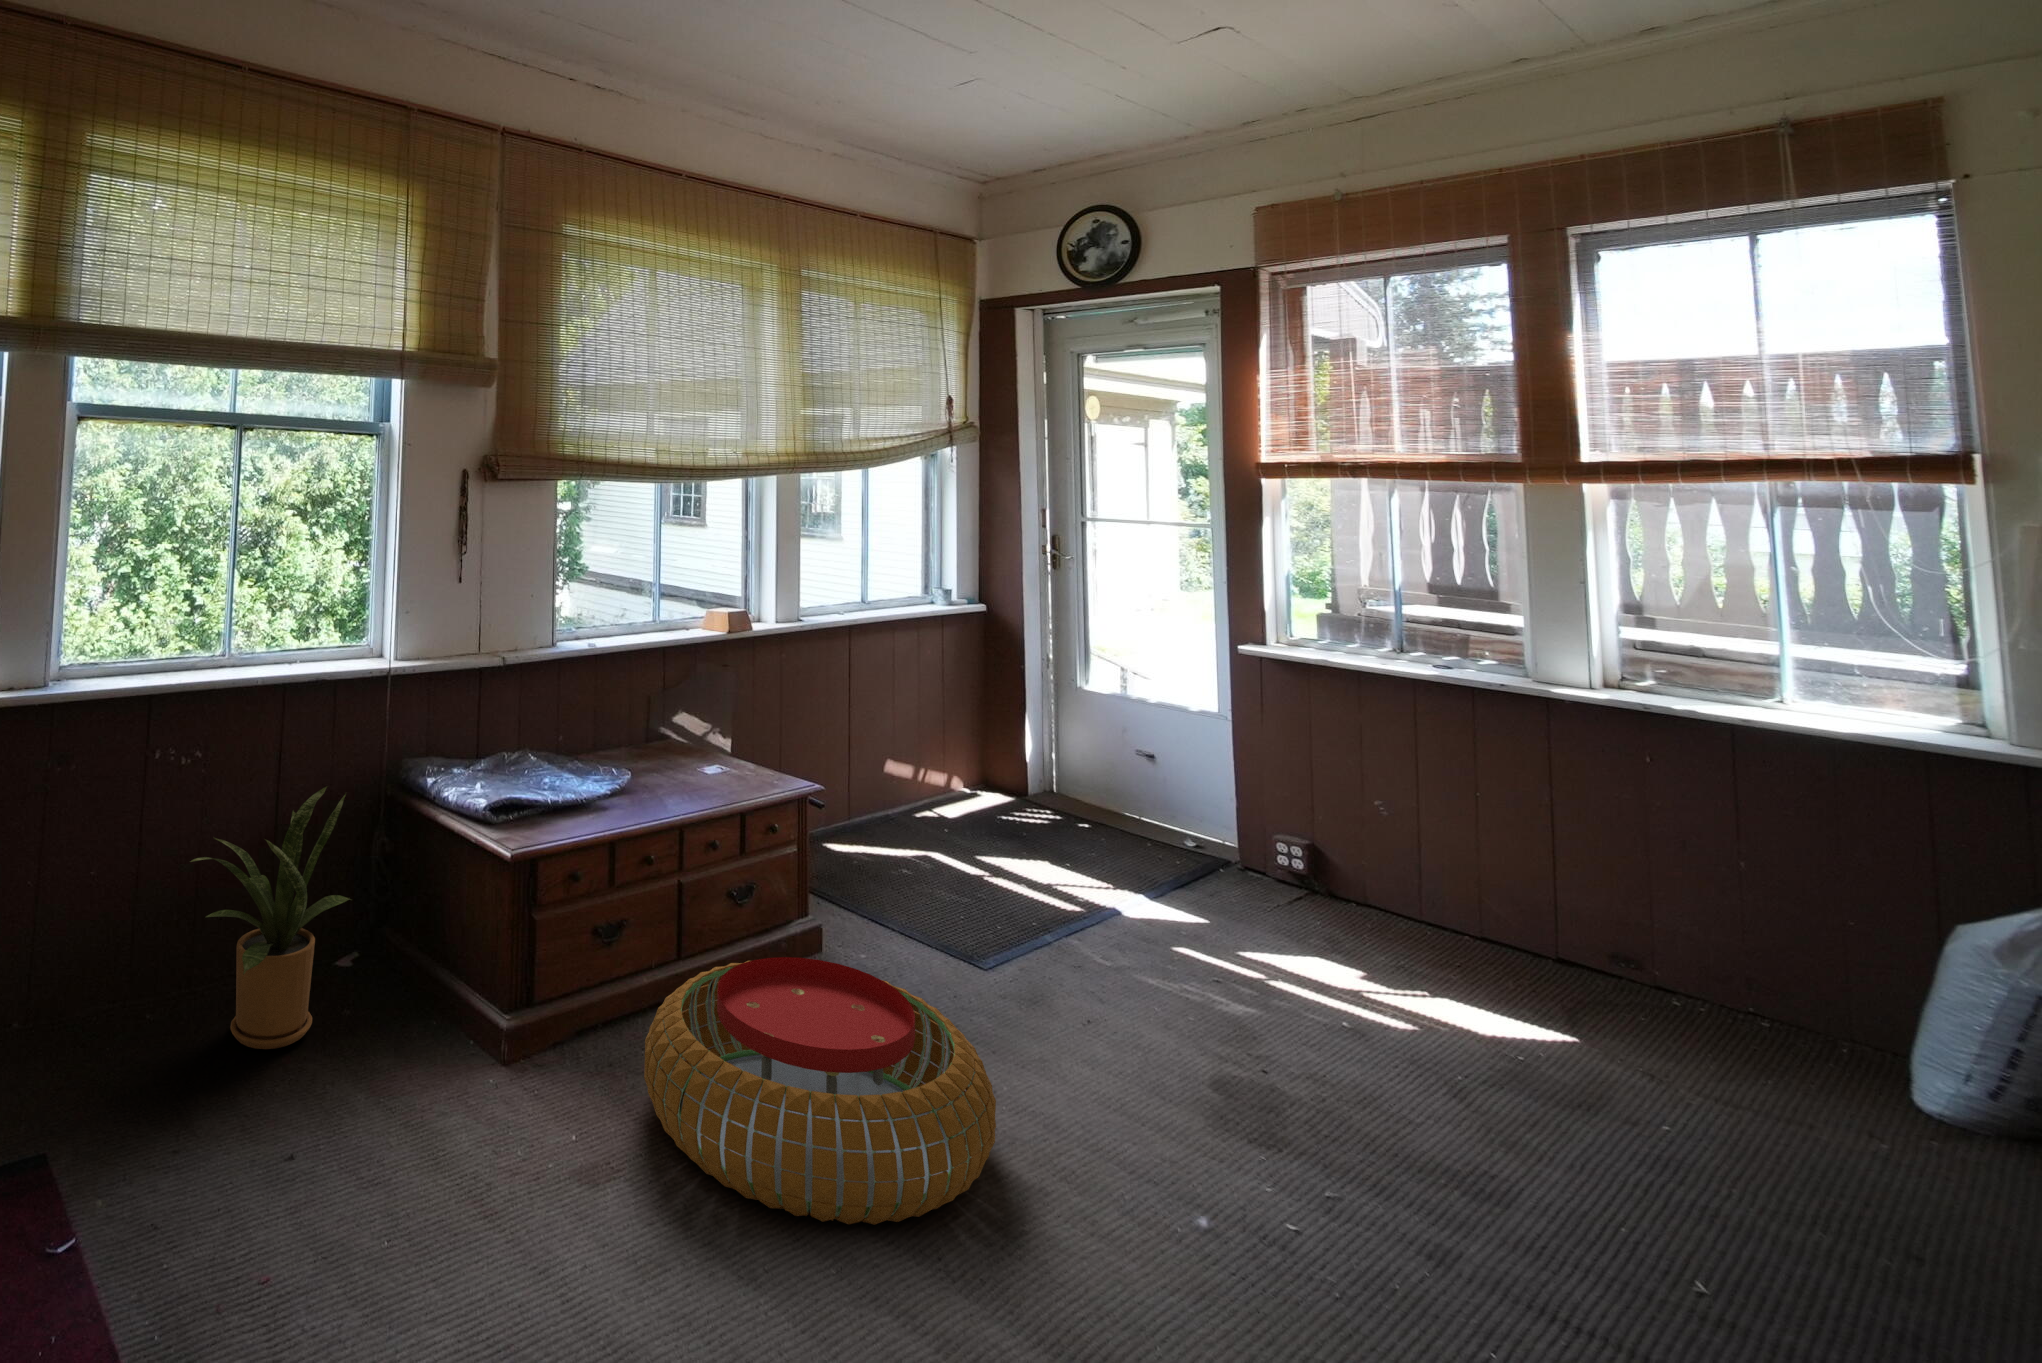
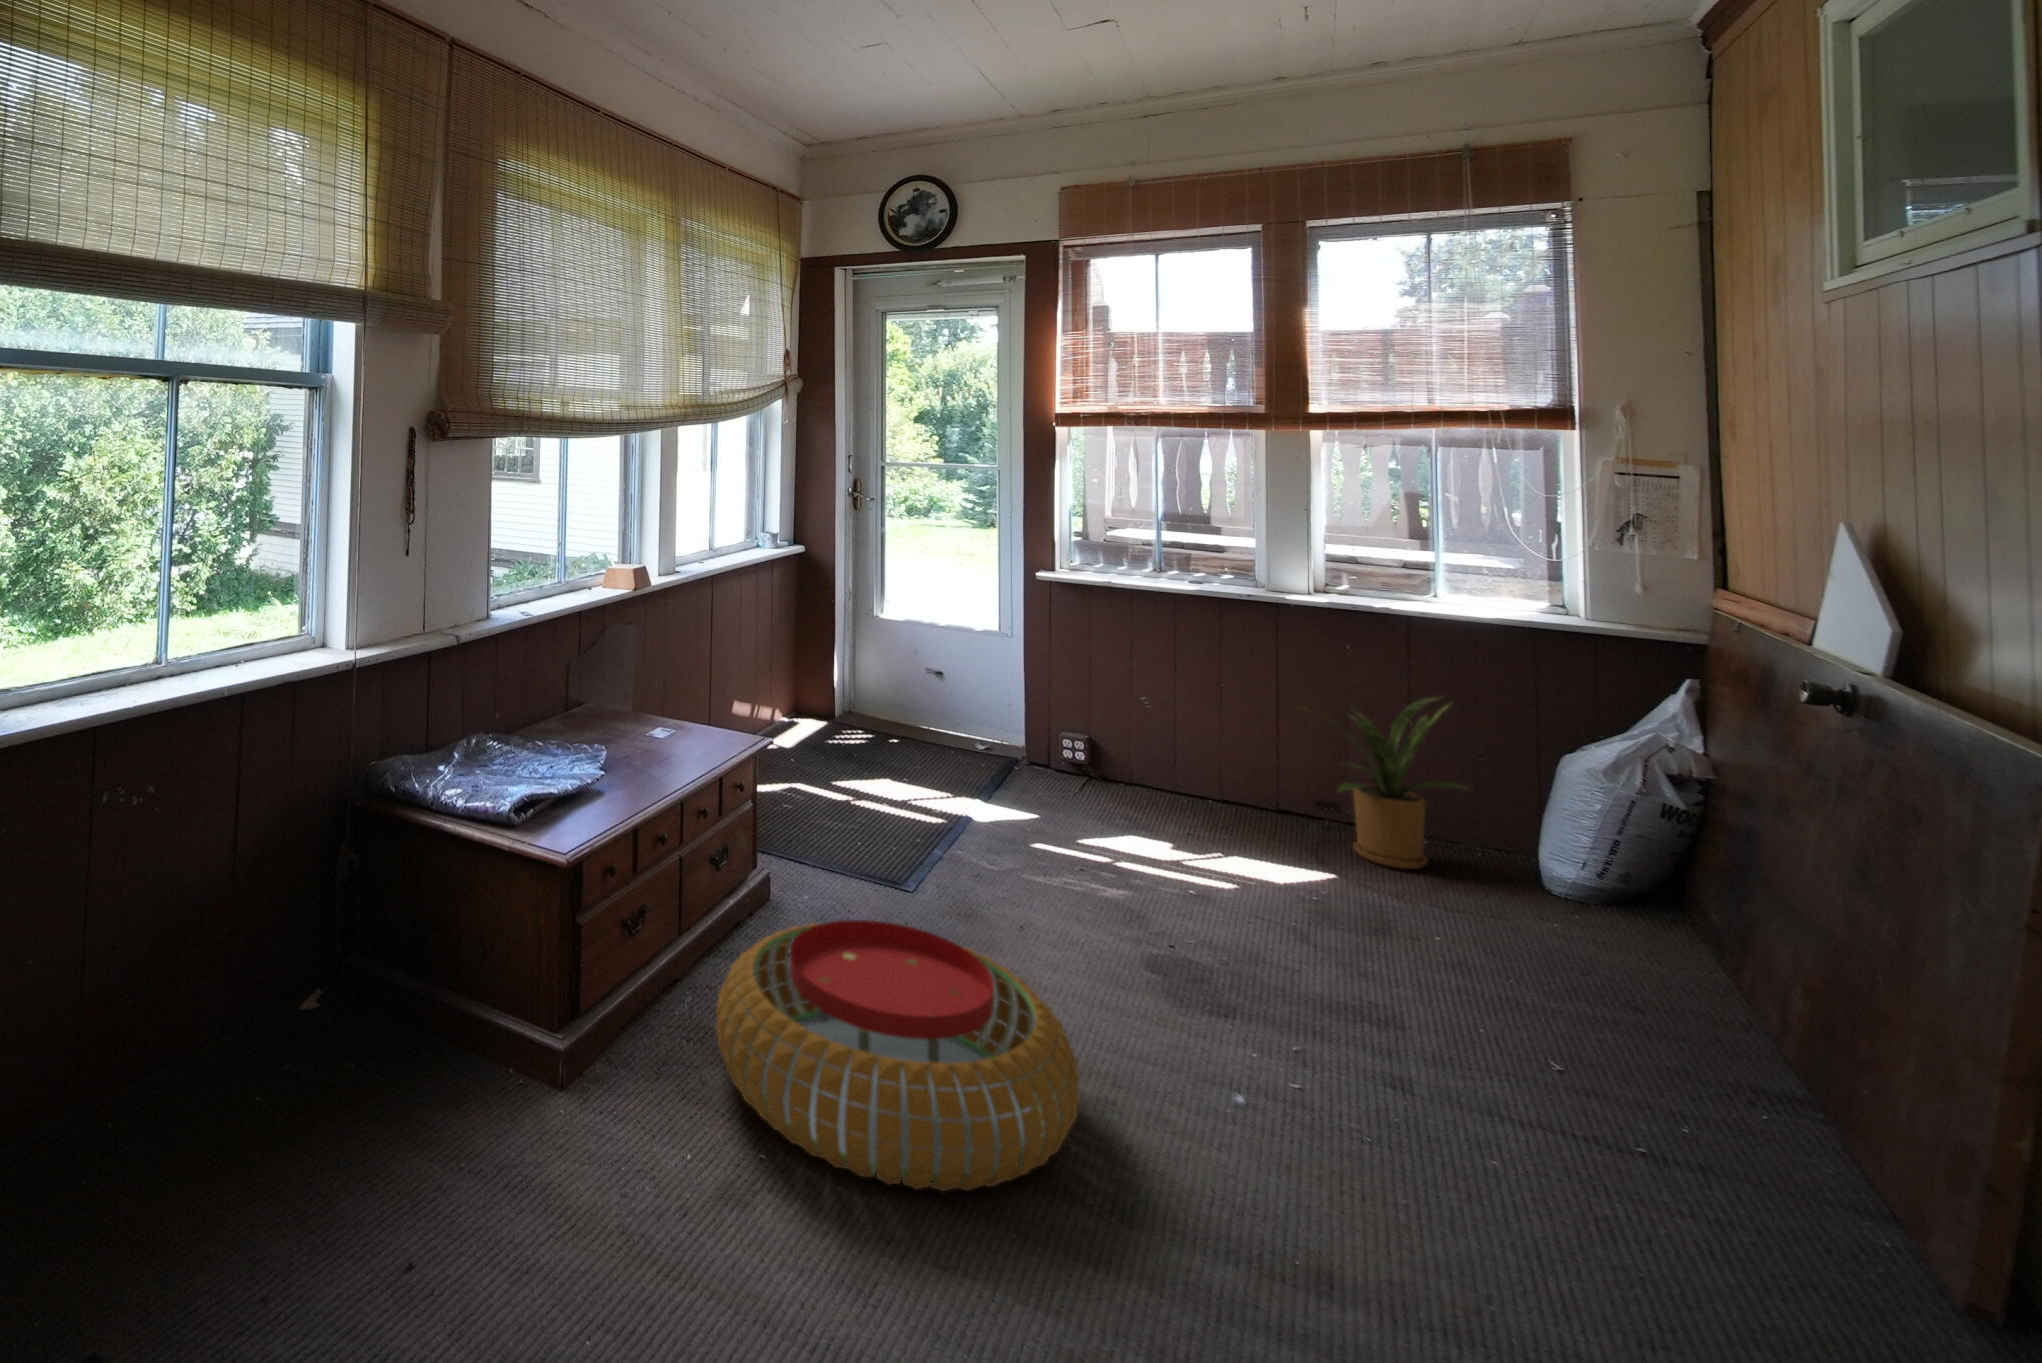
house plant: present [191,787,349,1049] -> present [1330,697,1467,869]

